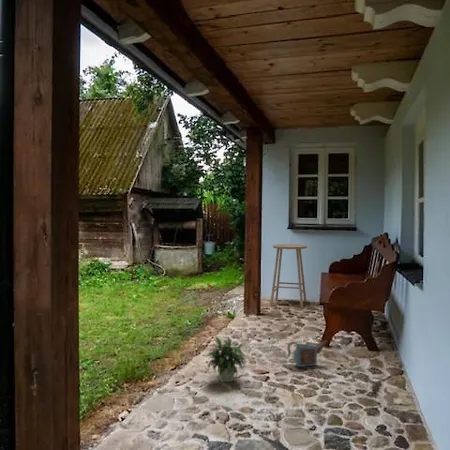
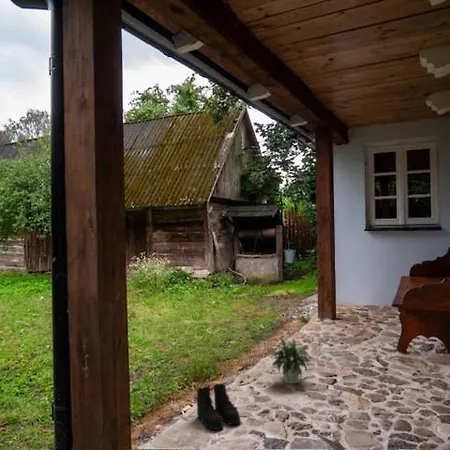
stool: present [270,244,307,308] -> none [348,248,389,314]
watering can: present [287,340,327,367] -> none [357,344,403,372]
boots: none [137,387,182,436] -> present [197,383,240,429]

